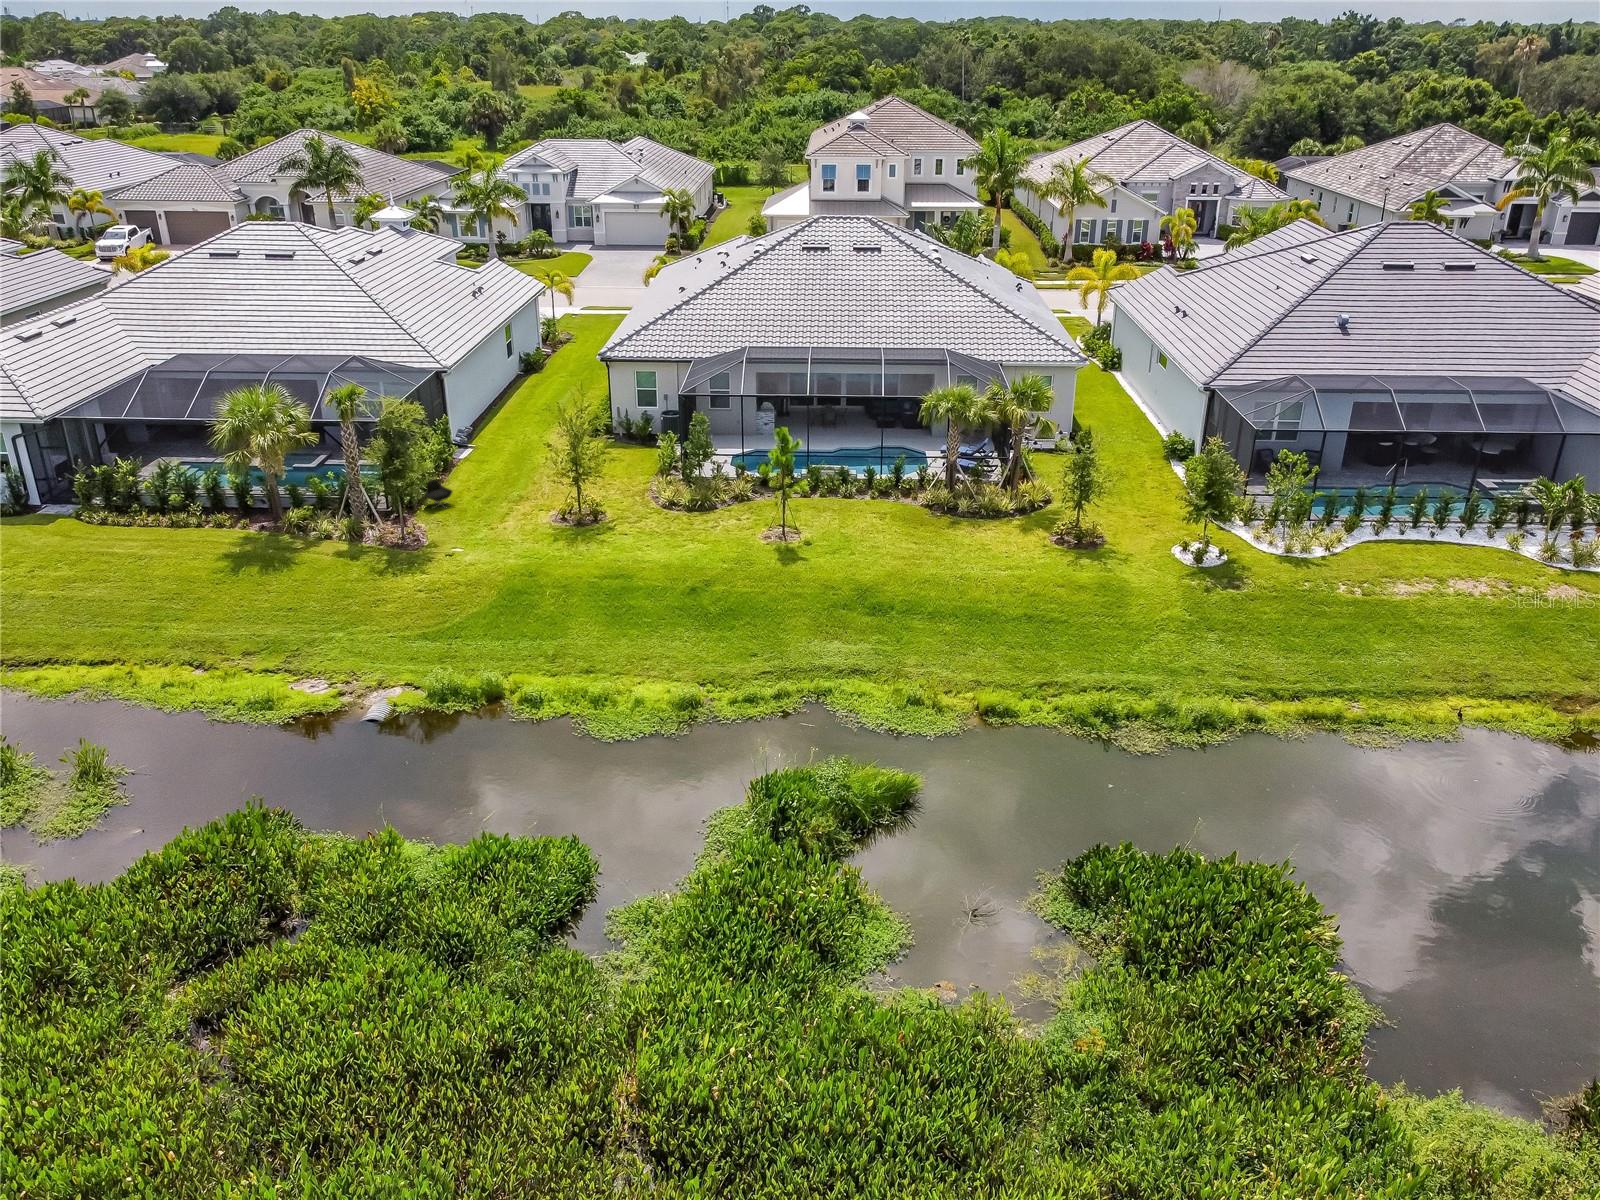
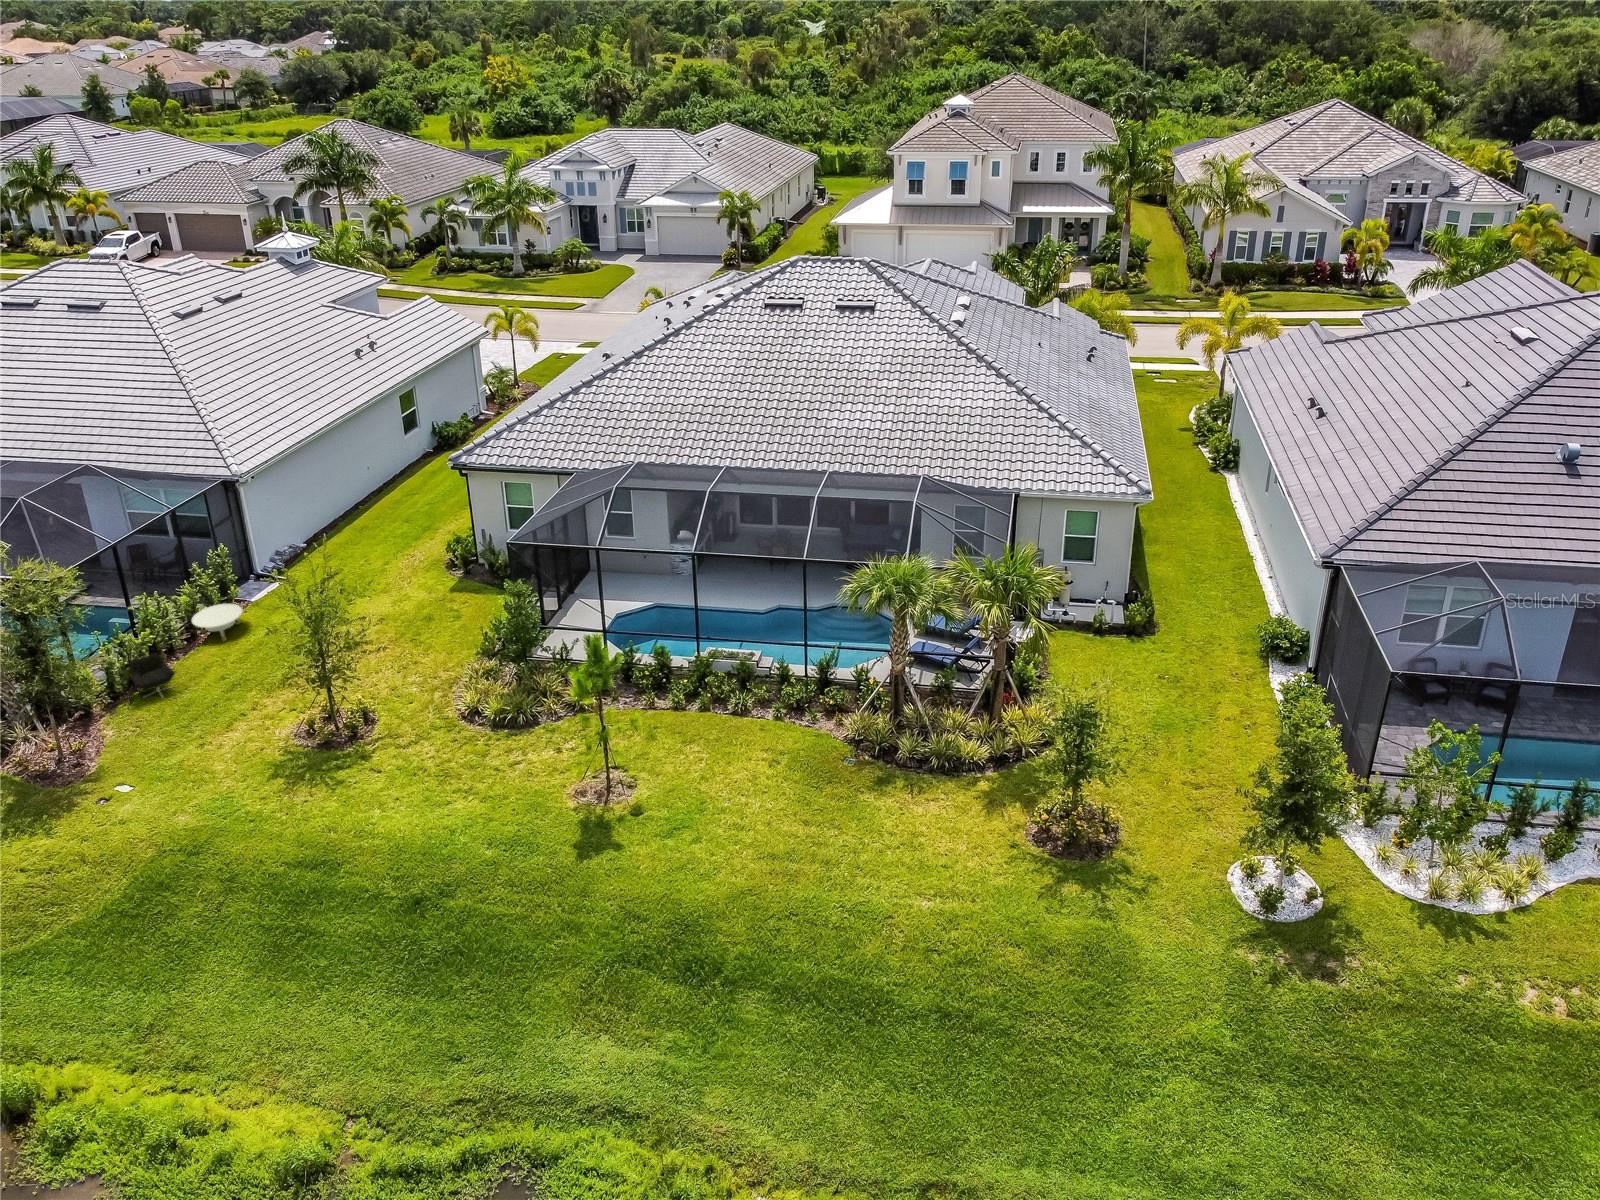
round table: none [439,455,474,478] -> present [192,604,243,641]

